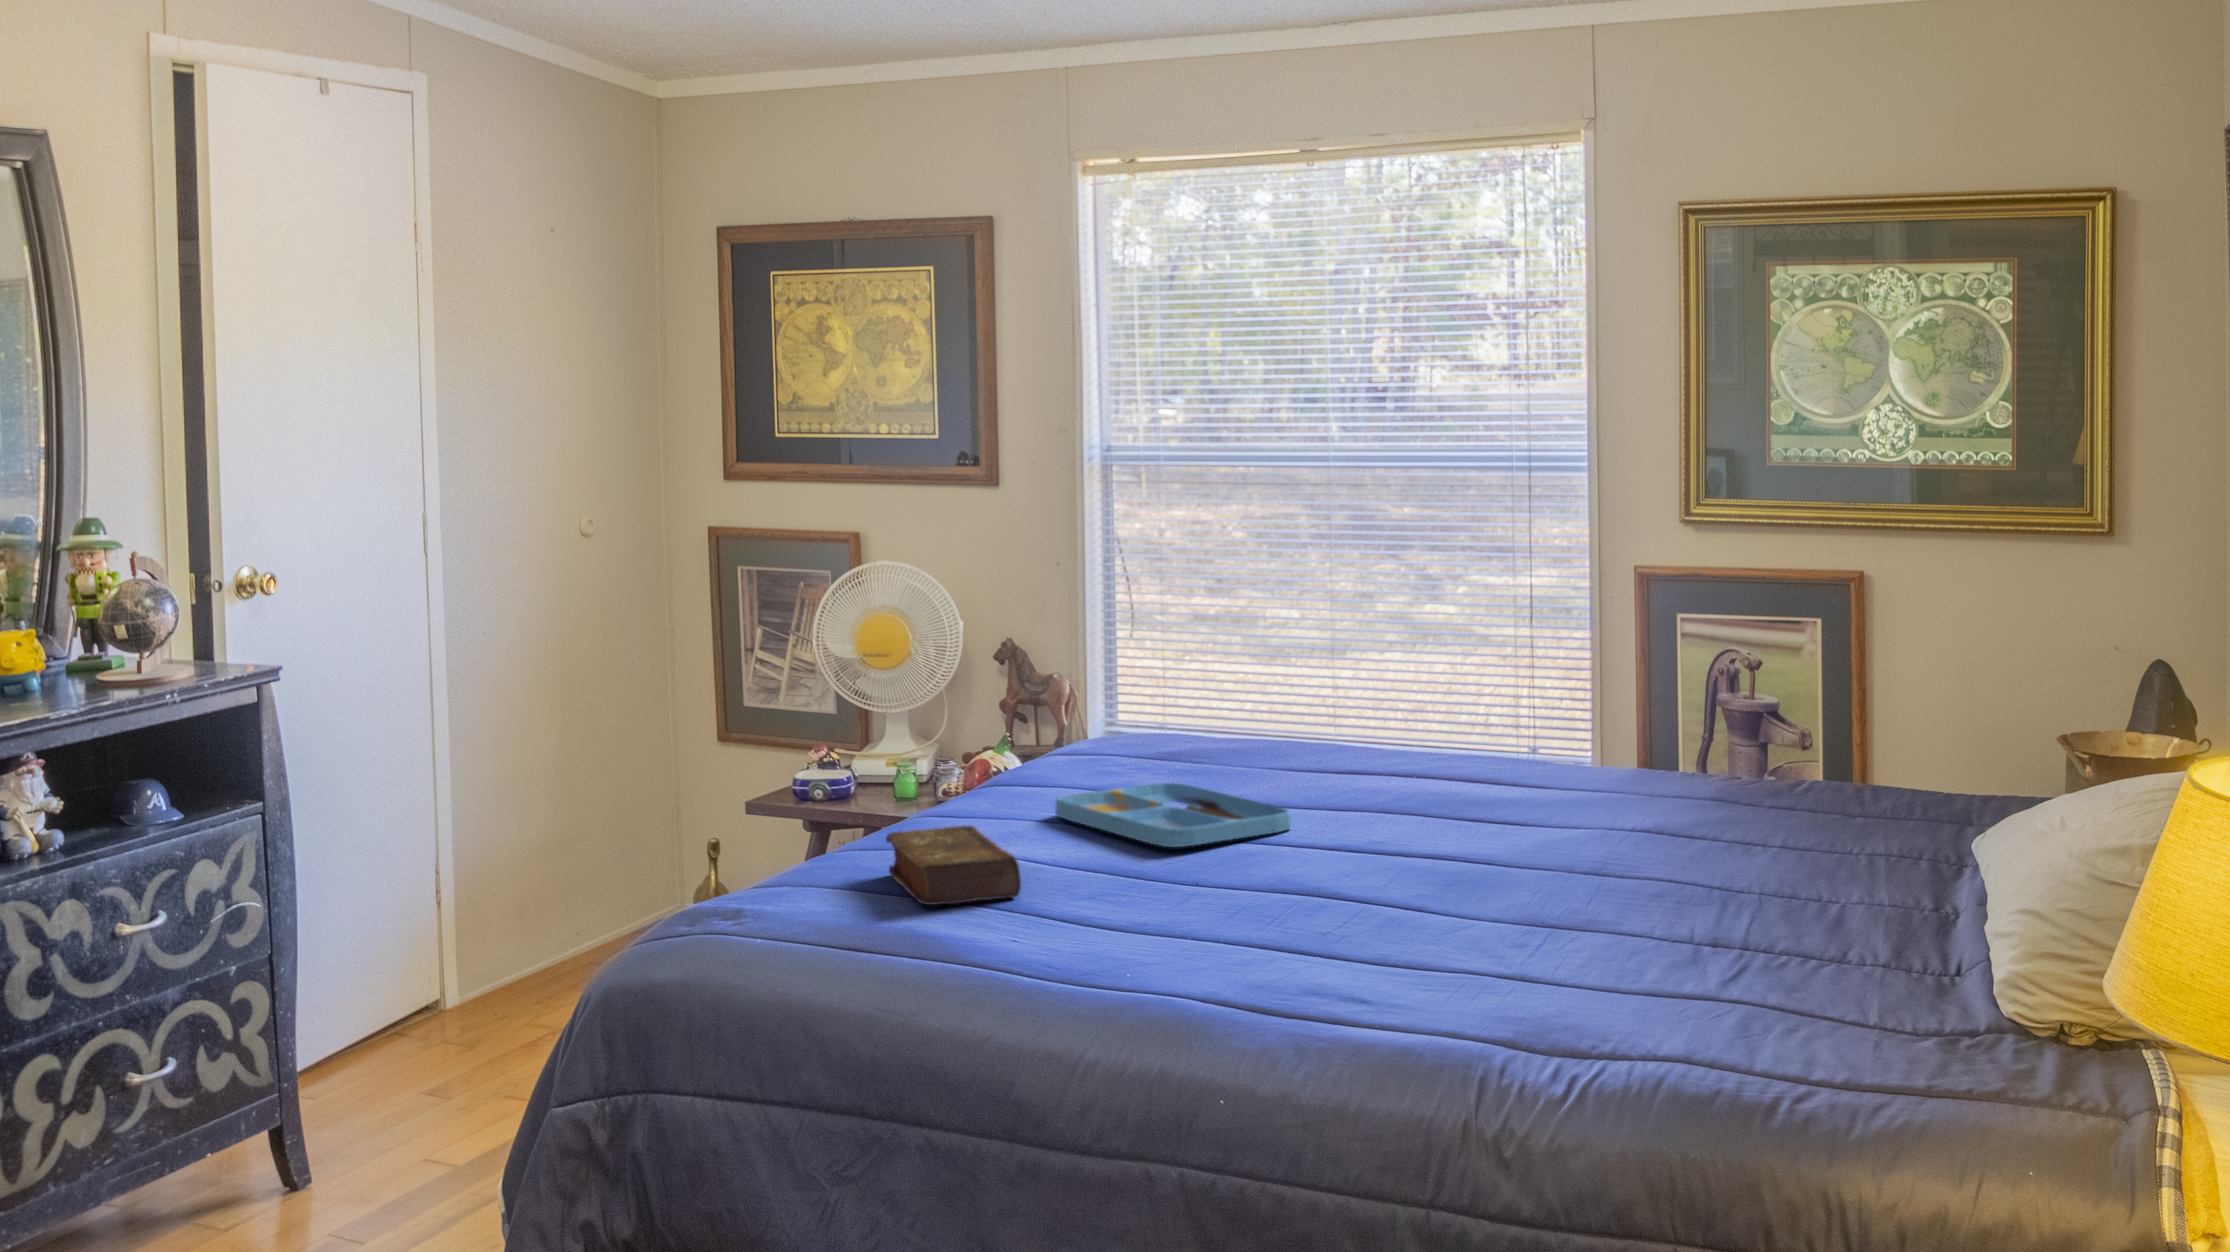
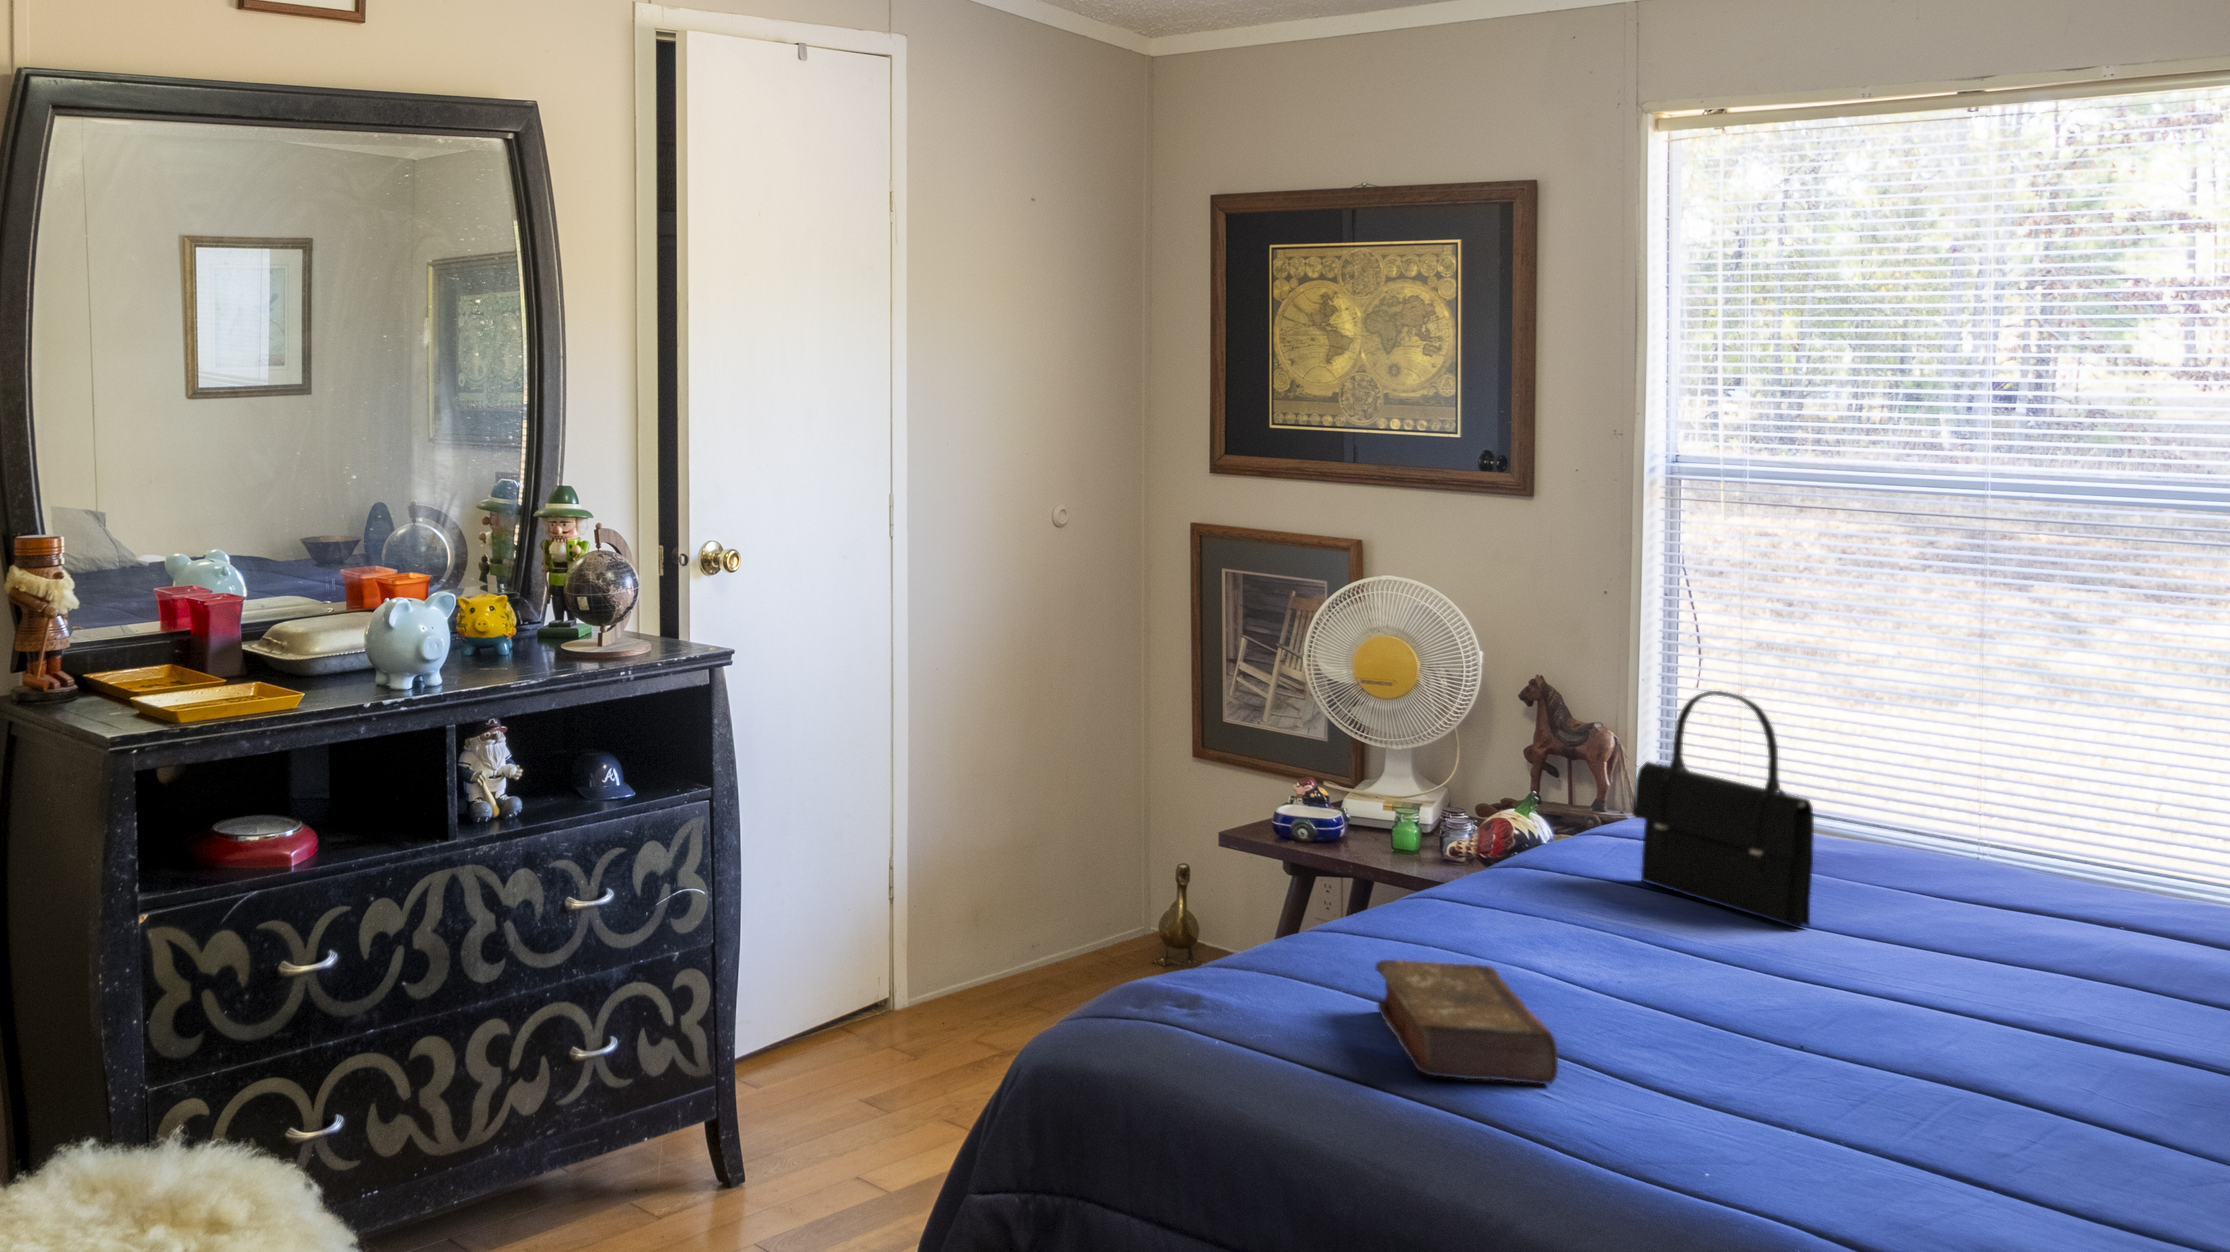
handbag: none [1075,607,1199,780] -> present [1633,691,1814,928]
tray: present [1055,783,1291,847] -> none [1603,930,1965,1046]

